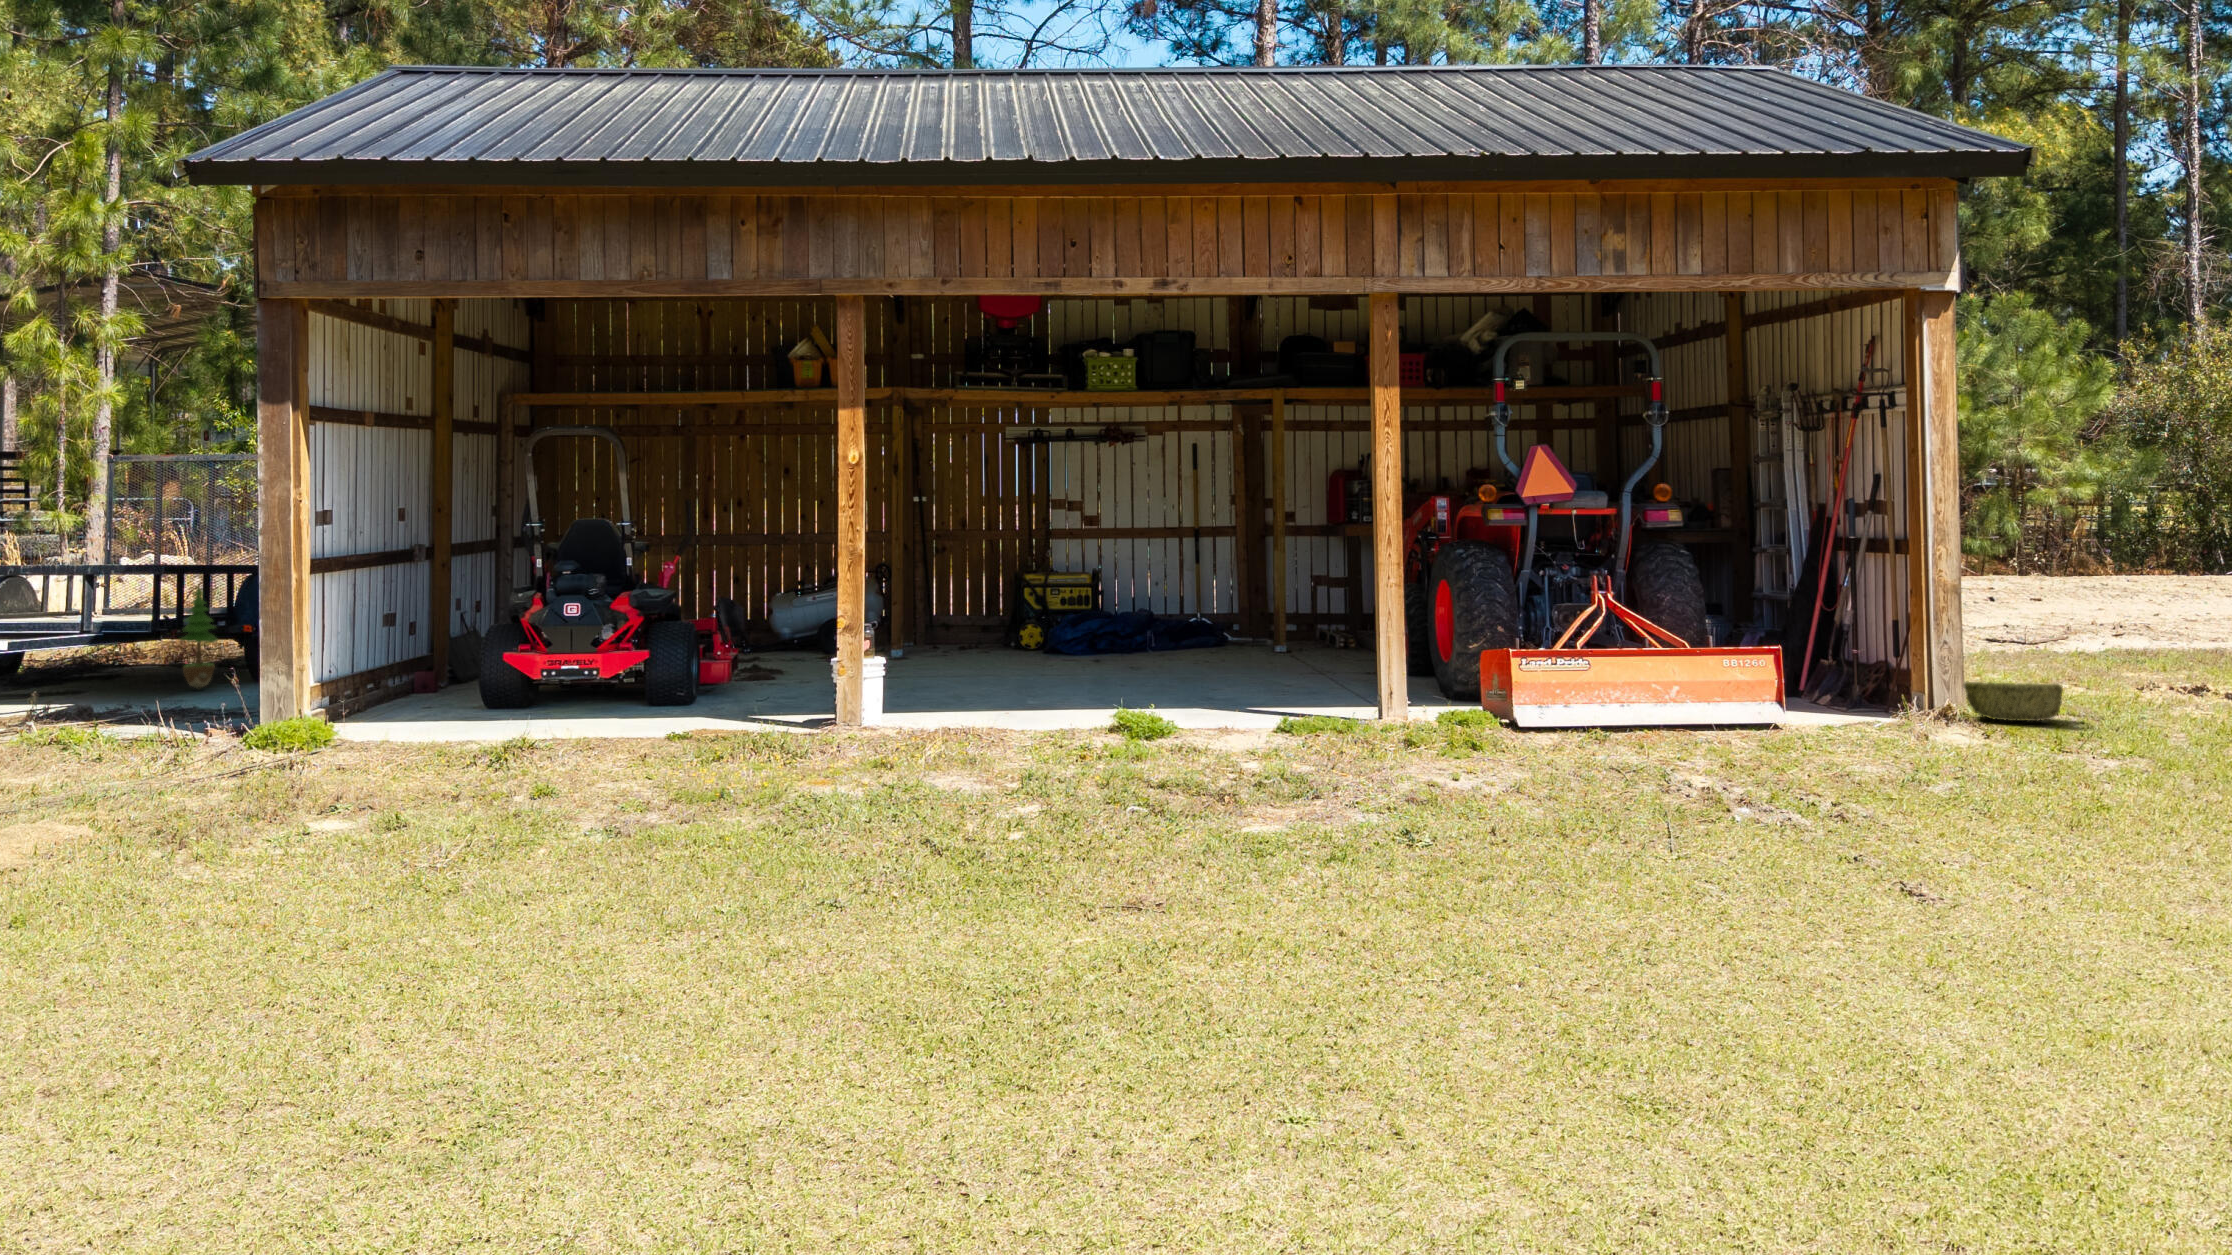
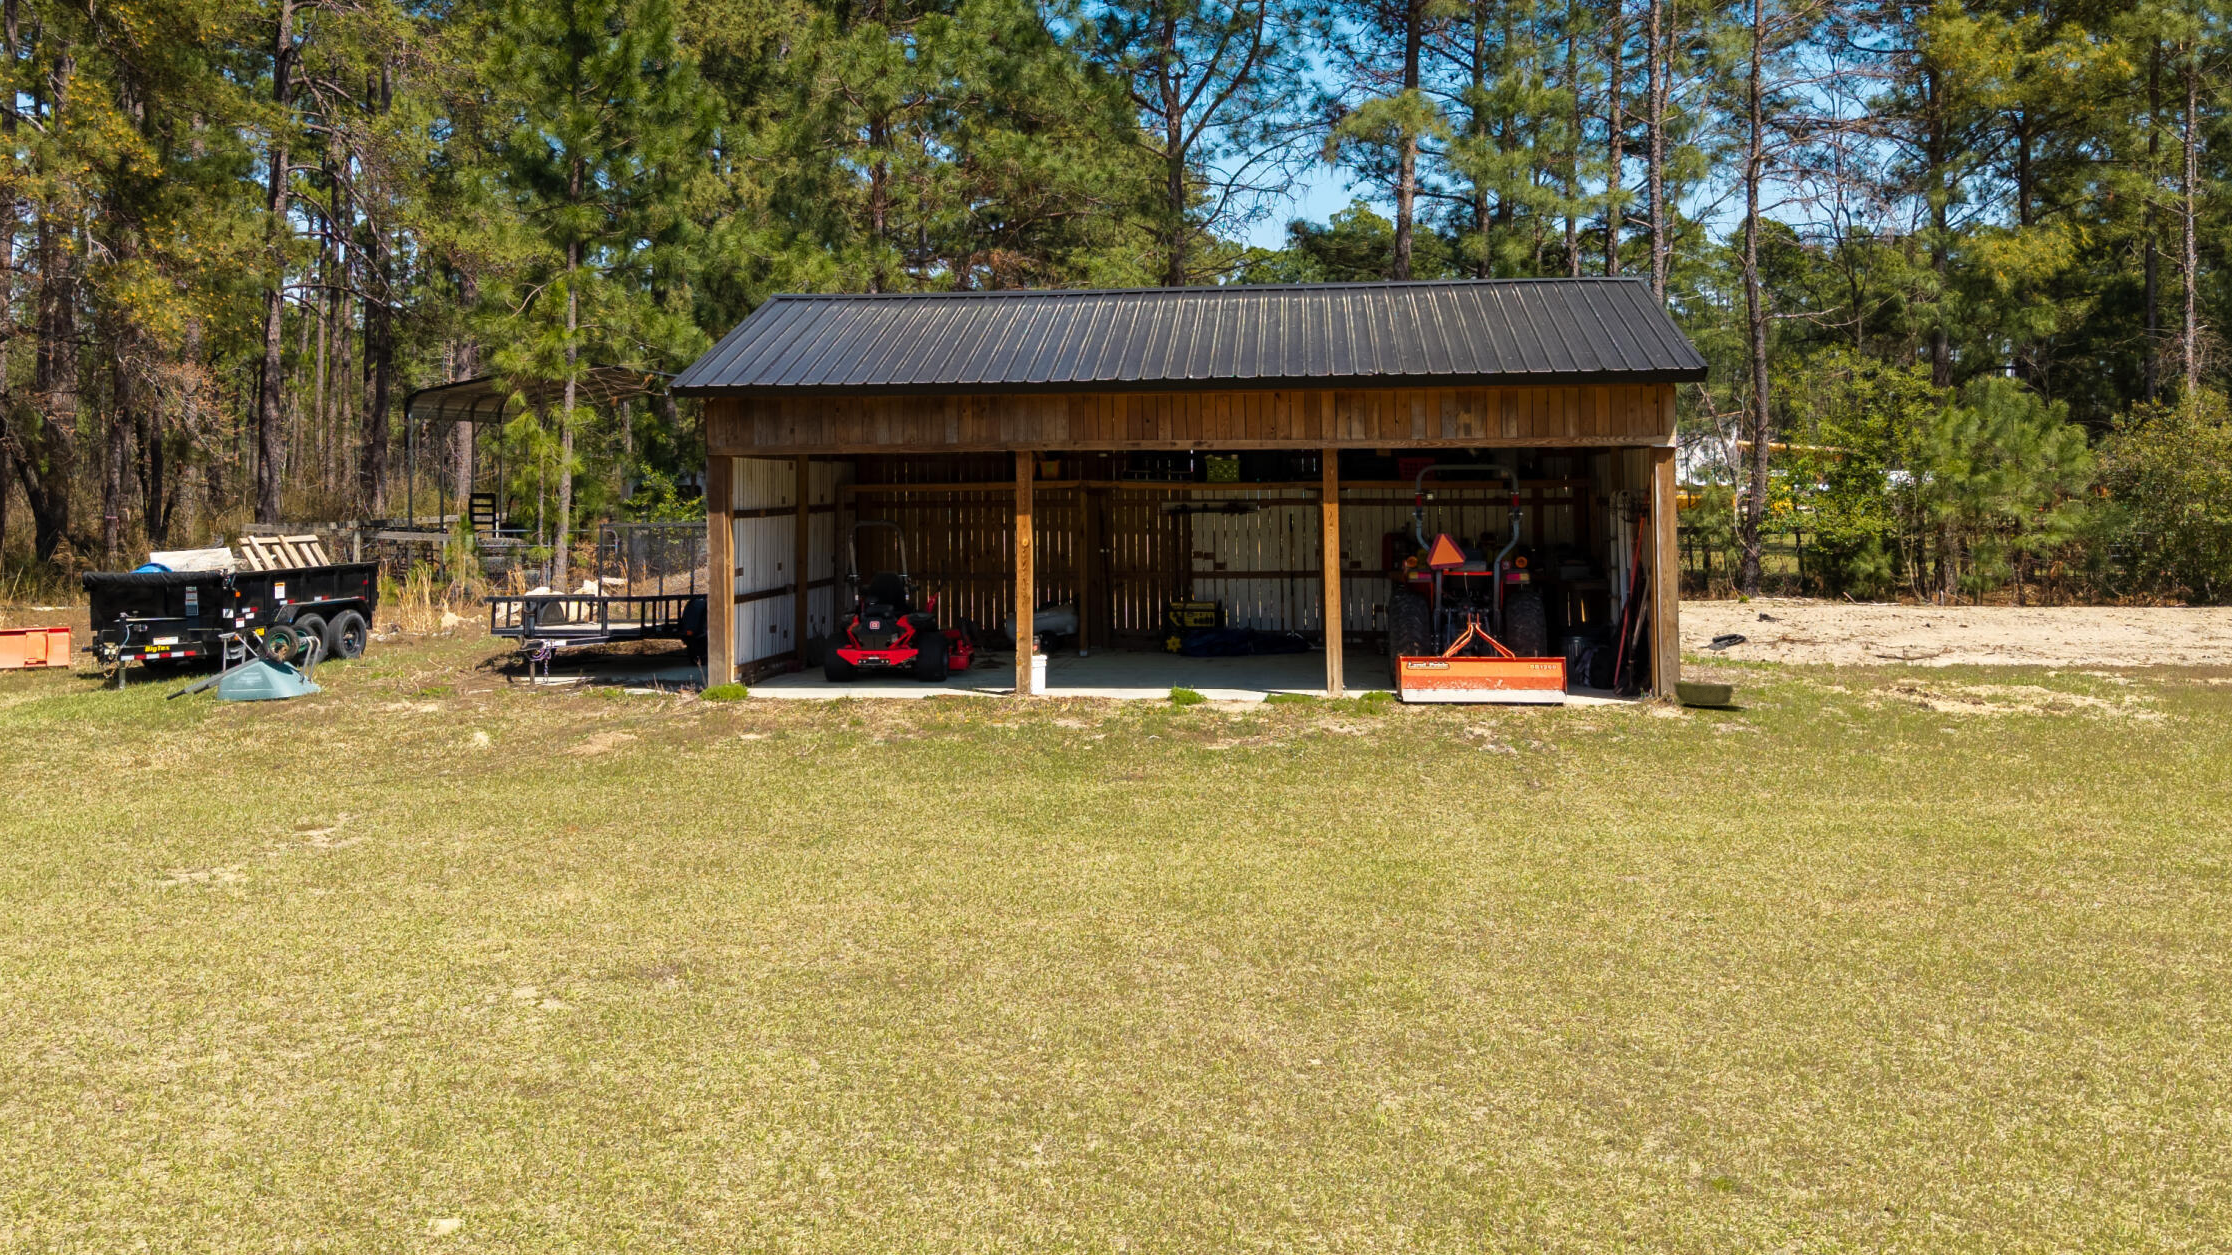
potted tree: present [180,588,217,689] -> none [657,609,678,668]

